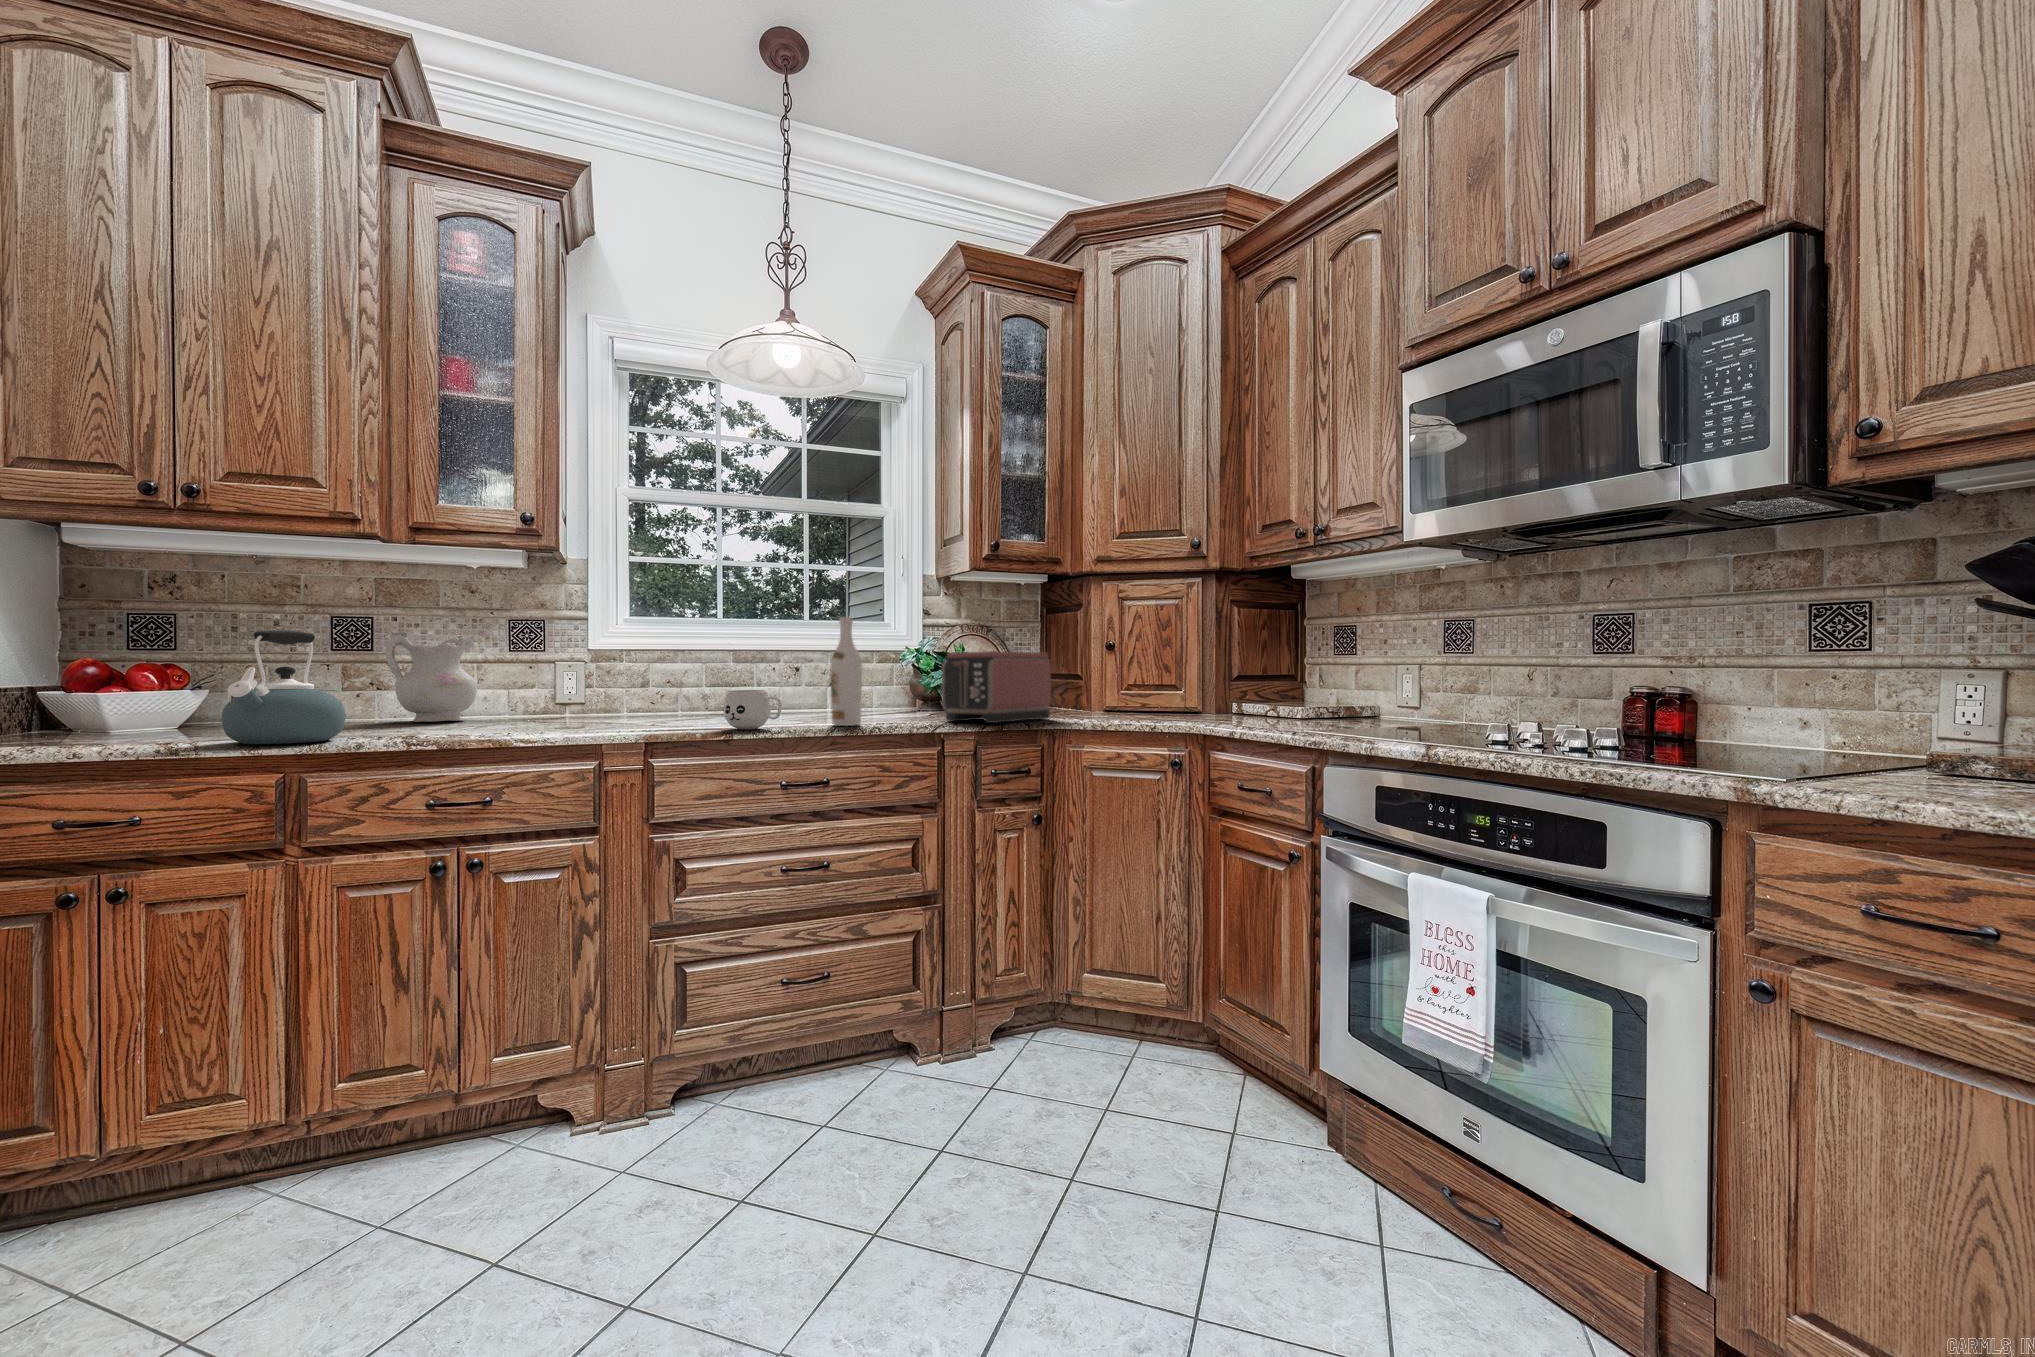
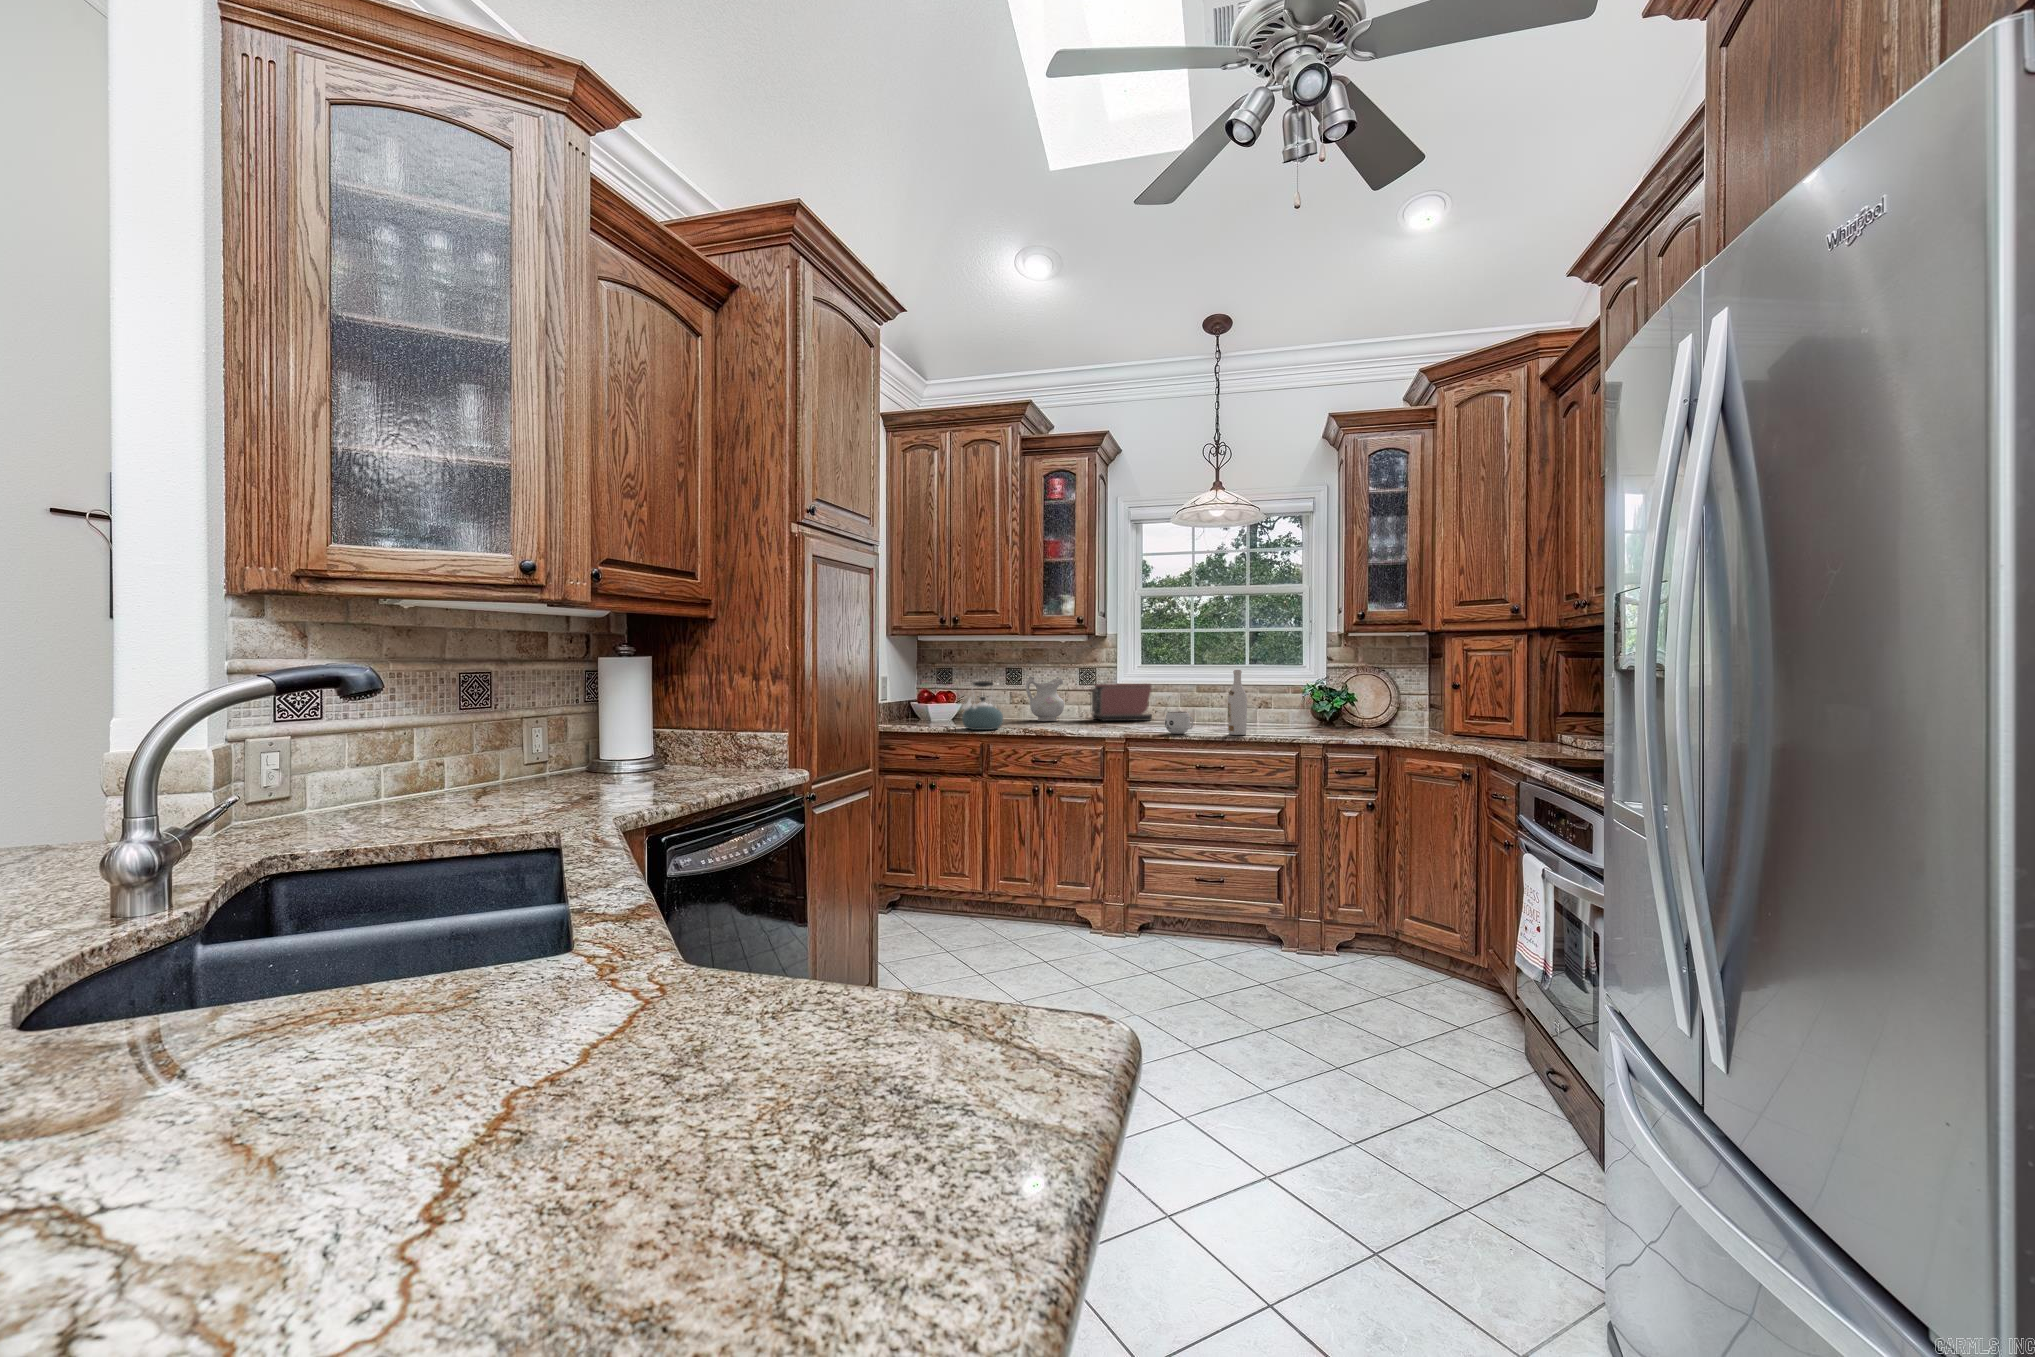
toaster: present [942,651,1051,723] -> present [1089,684,1152,721]

